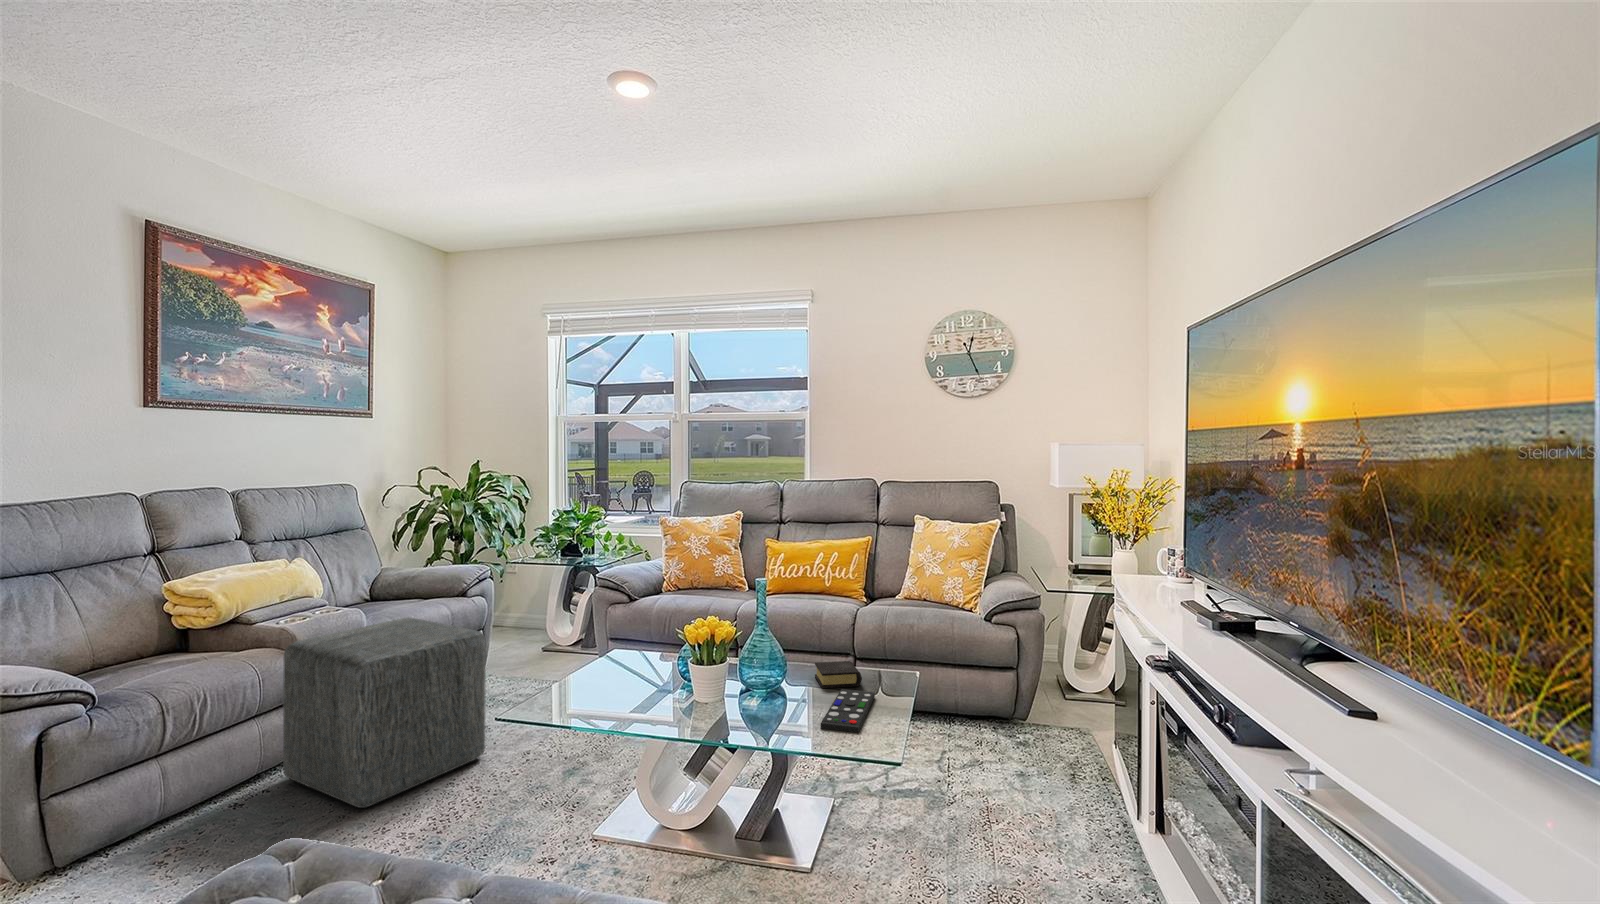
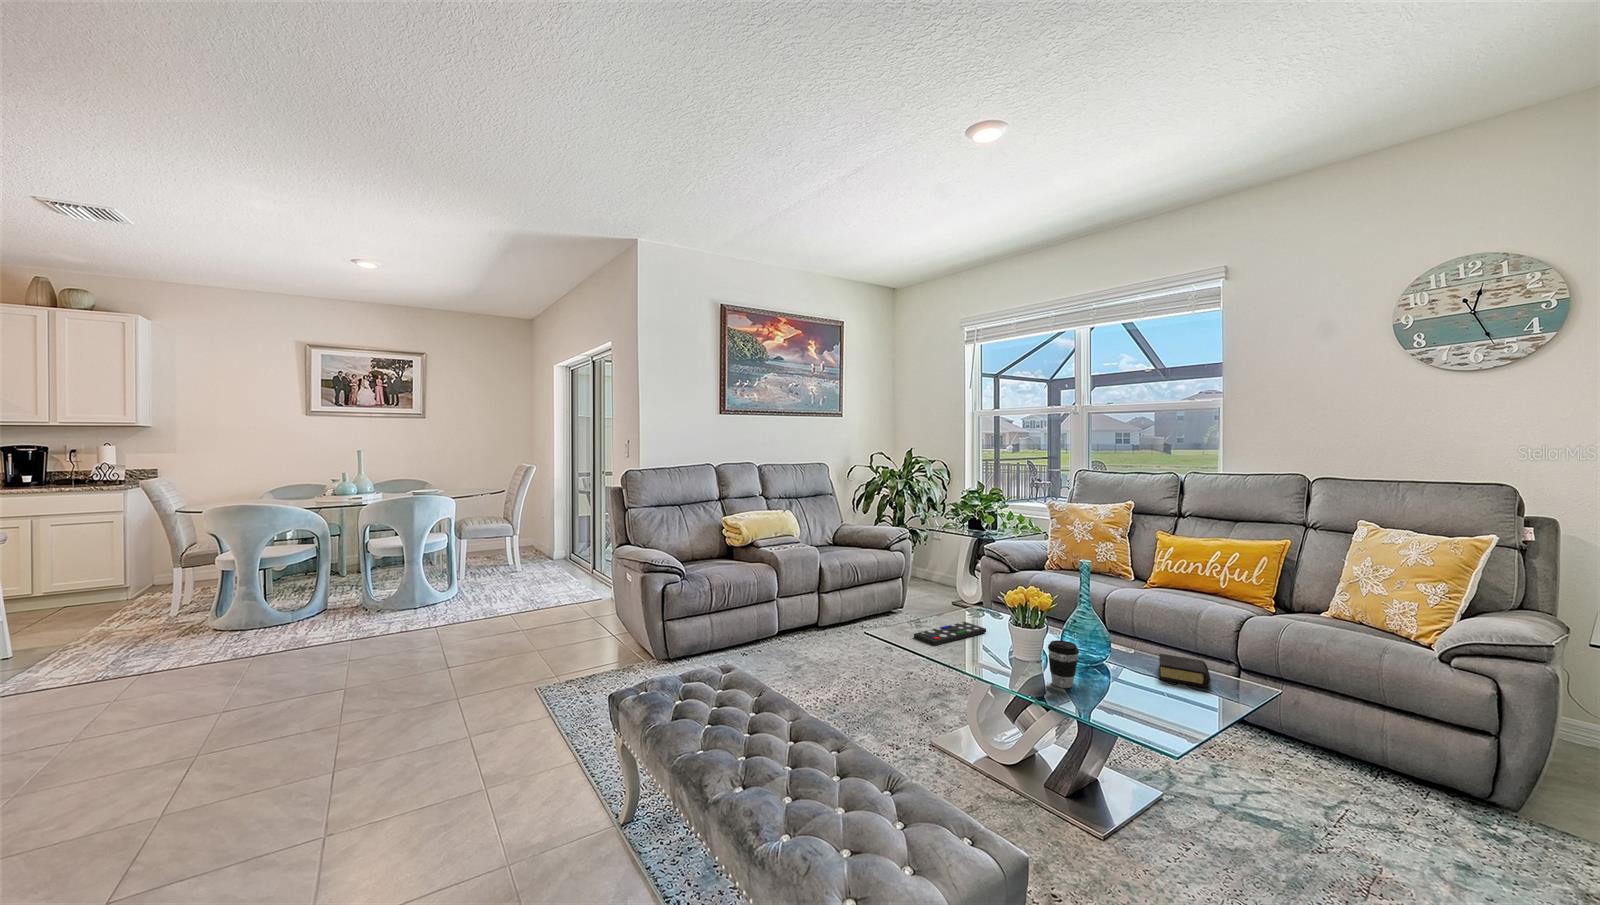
ottoman: present [283,617,486,808] -> none [764,557,883,678]
coffee cup: none [734,671,765,722] -> present [1048,640,1079,688]
remote control: present [821,689,875,732] -> present [914,622,986,645]

